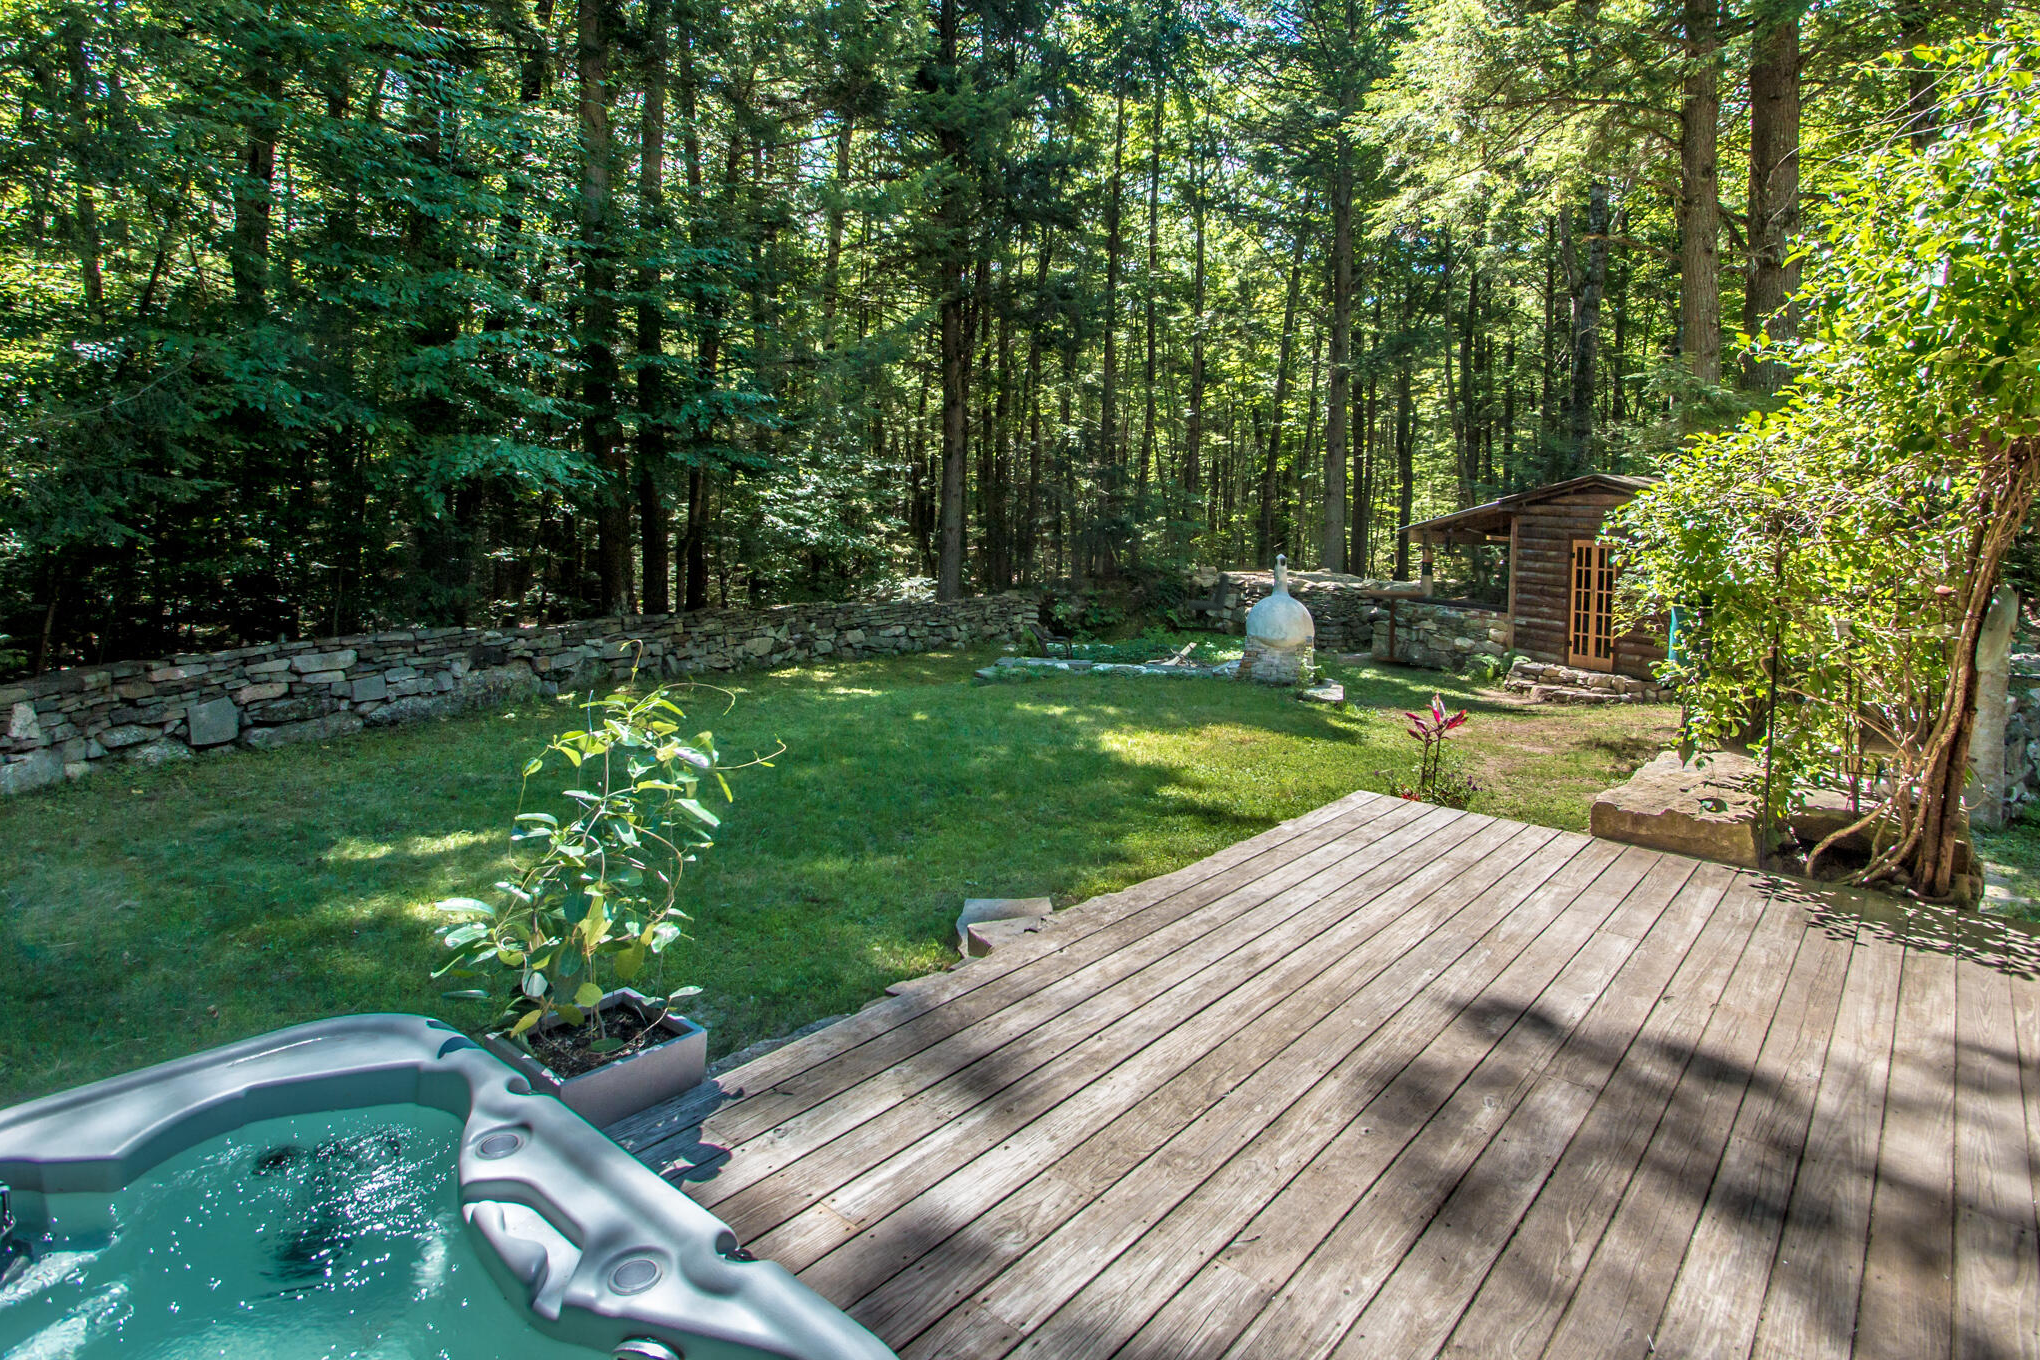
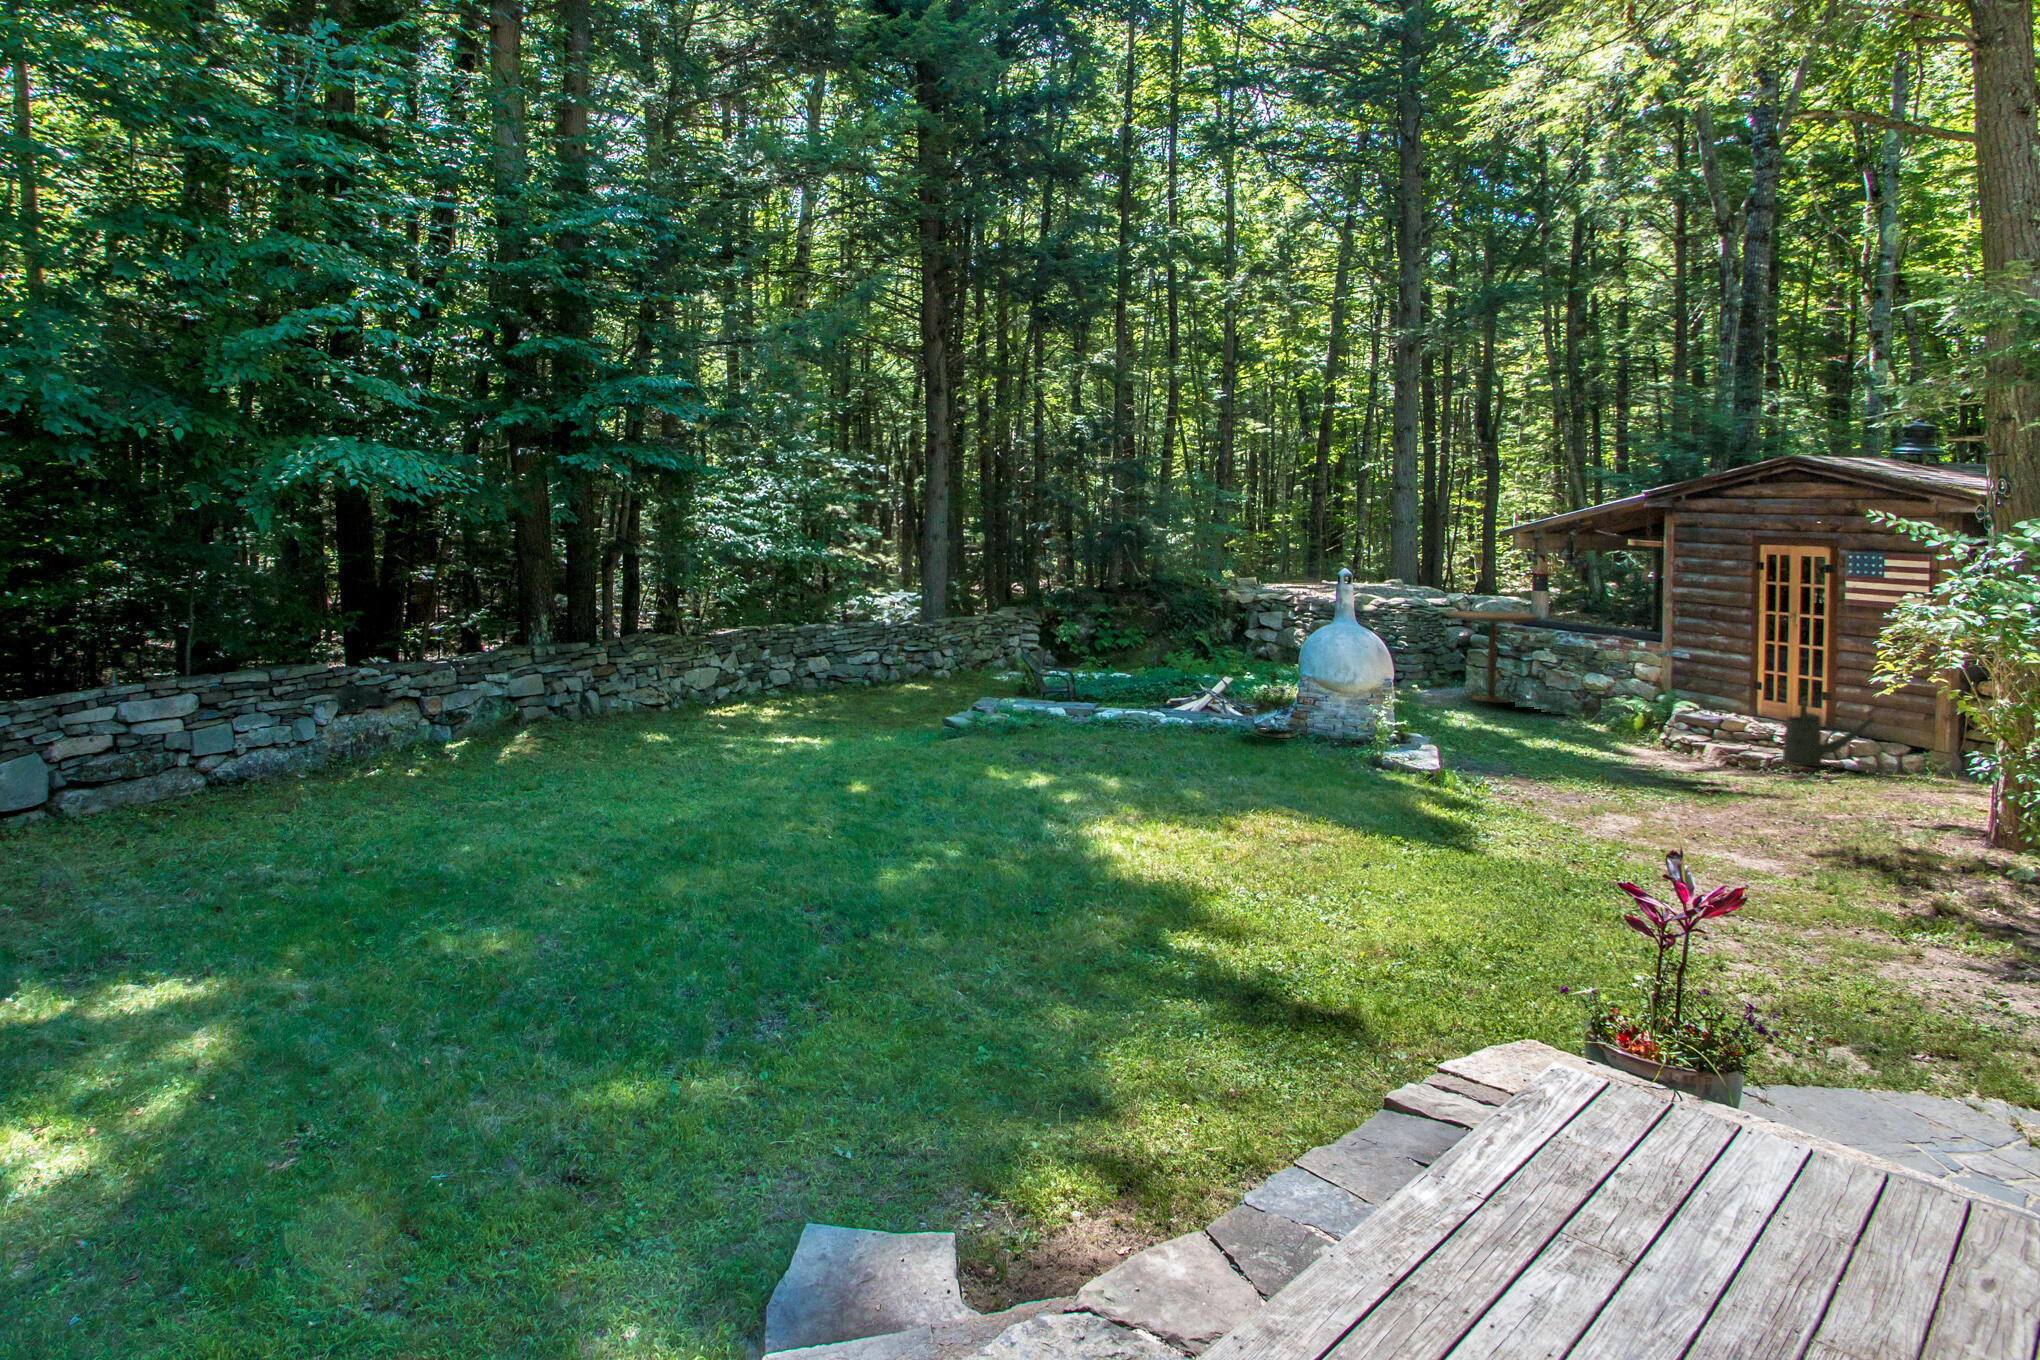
chair: present [1188,573,1229,632] -> none [1217,587,1272,659]
potted tree: none [1205,629,1244,687] -> present [1251,667,1296,738]
watering can: none [1574,653,1639,700] -> present [1782,702,1873,766]

